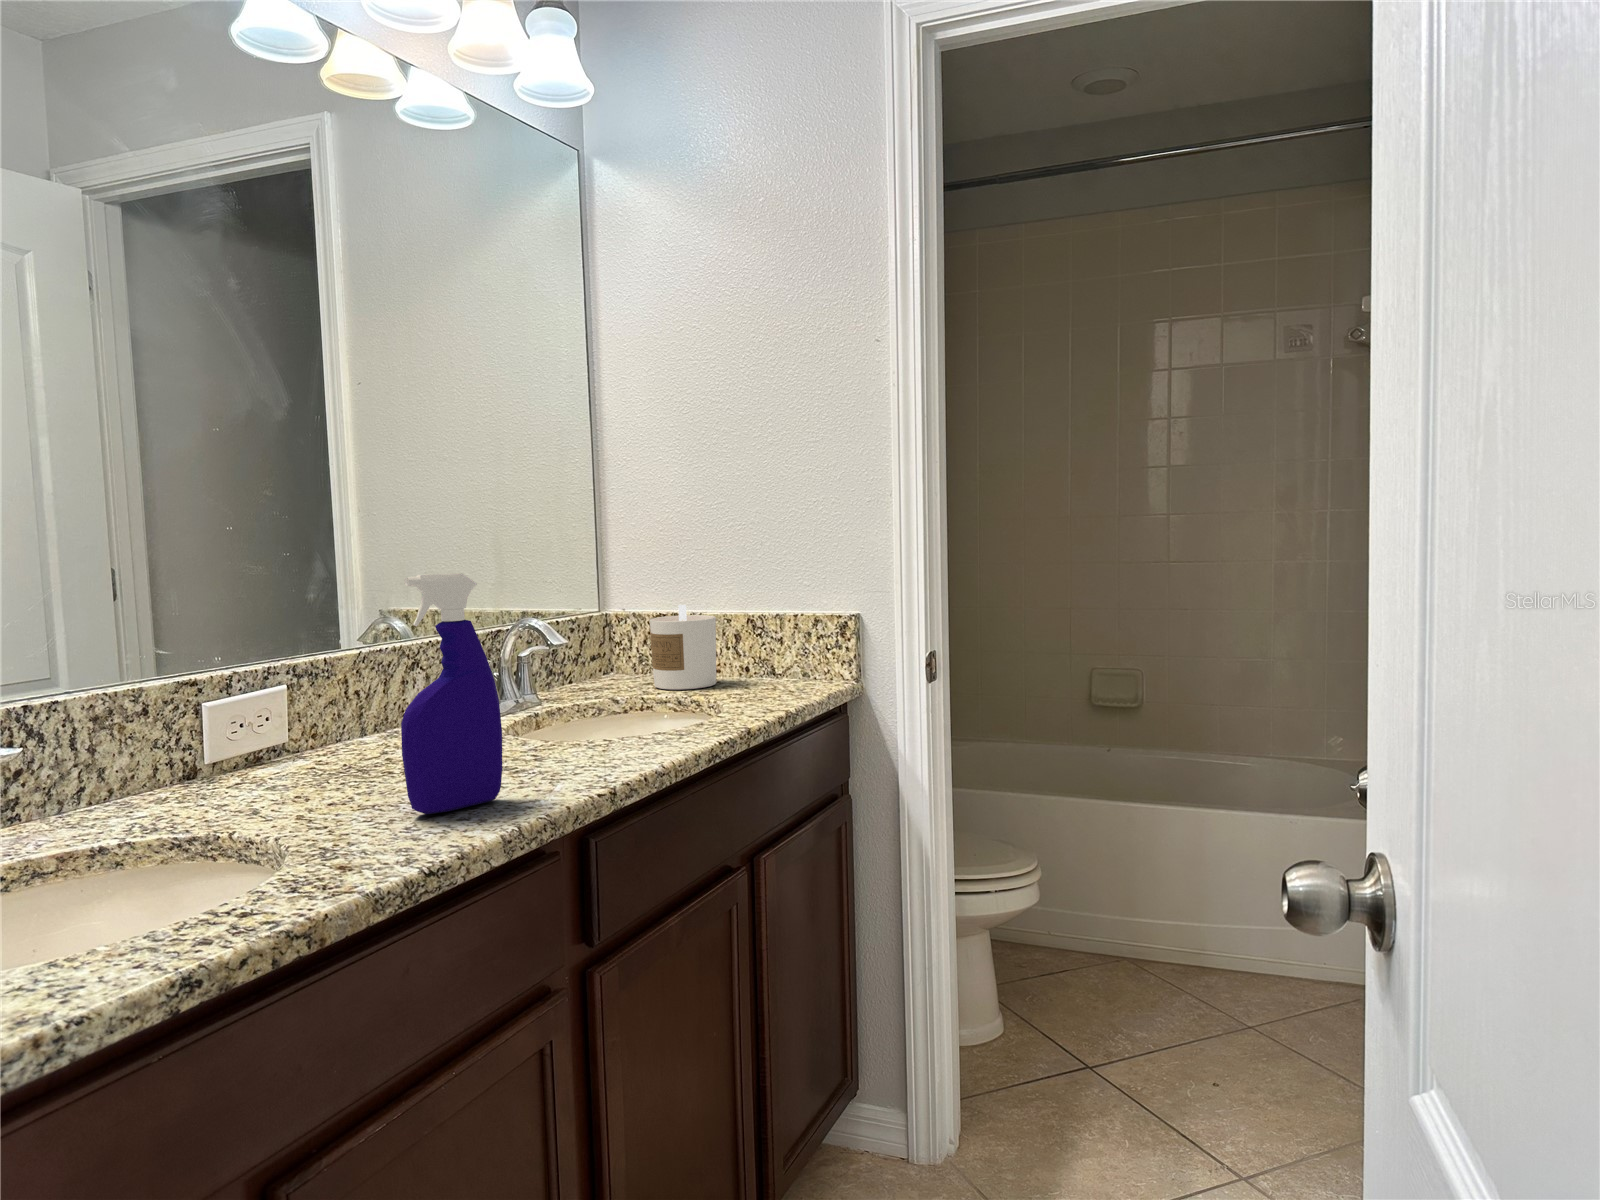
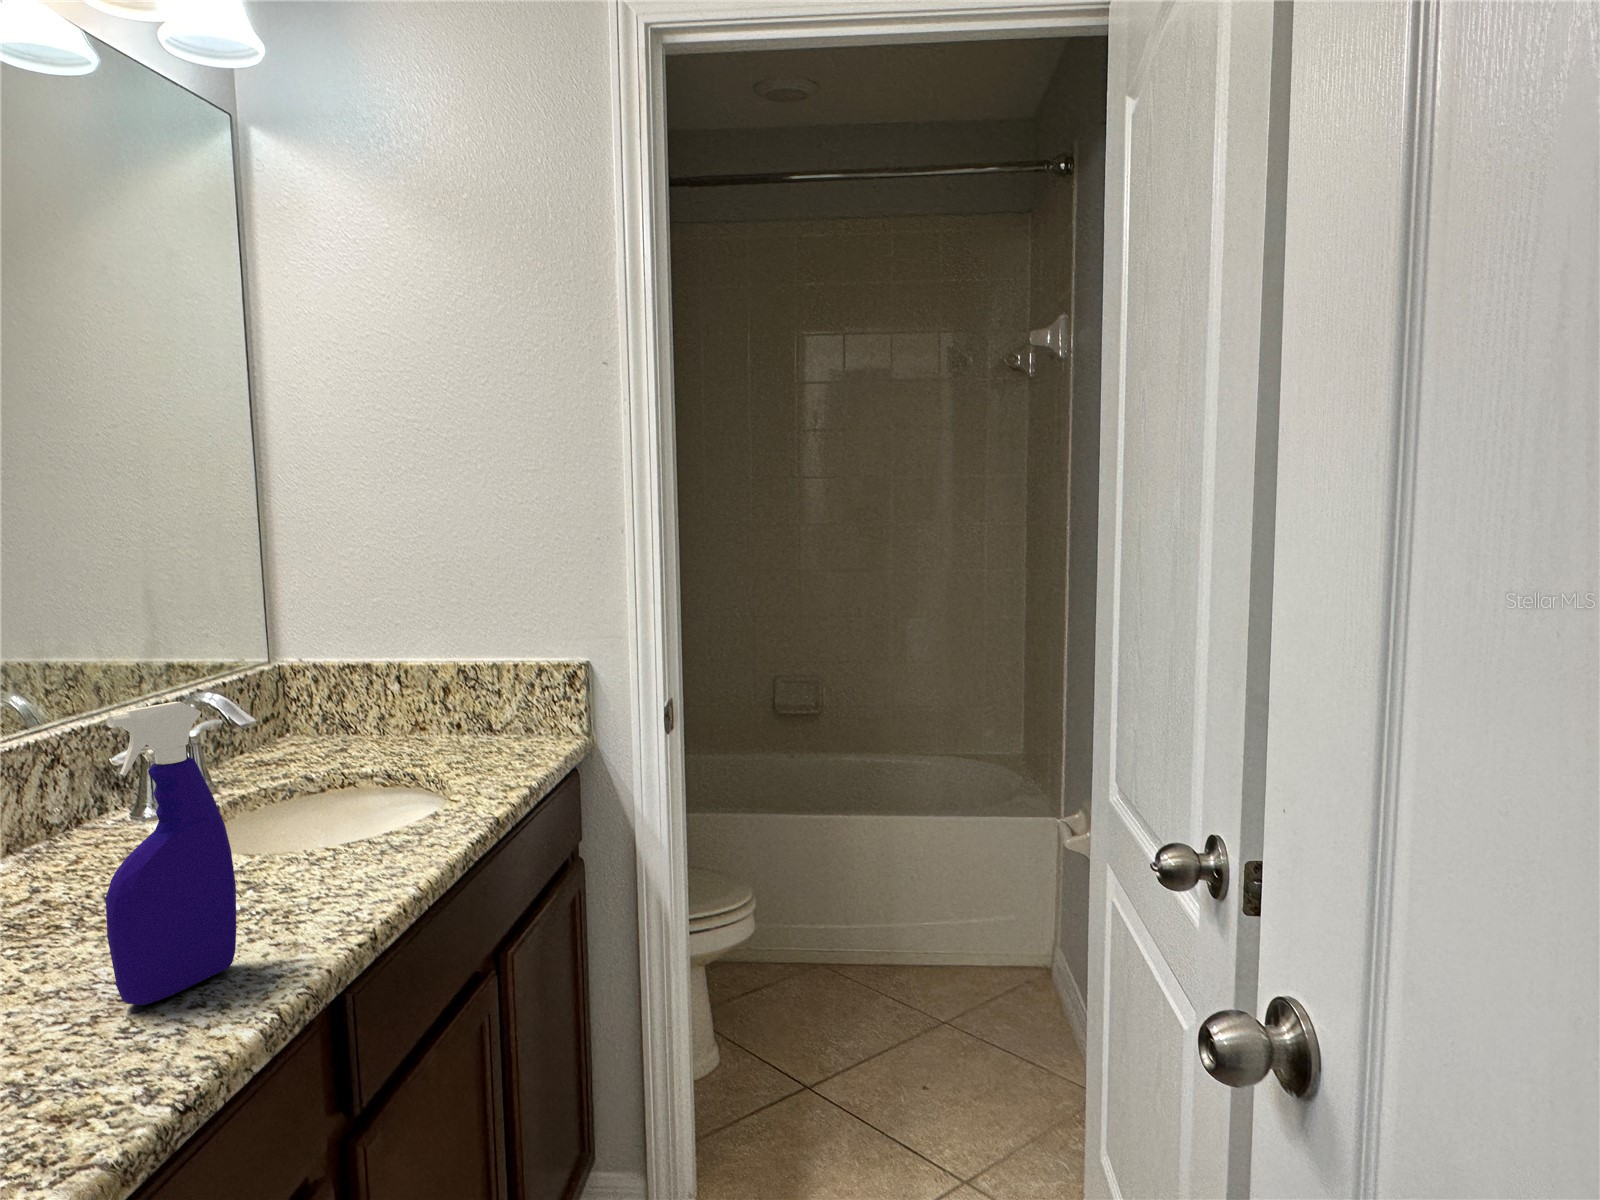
candle: present [650,605,716,690] -> none [346,659,426,757]

